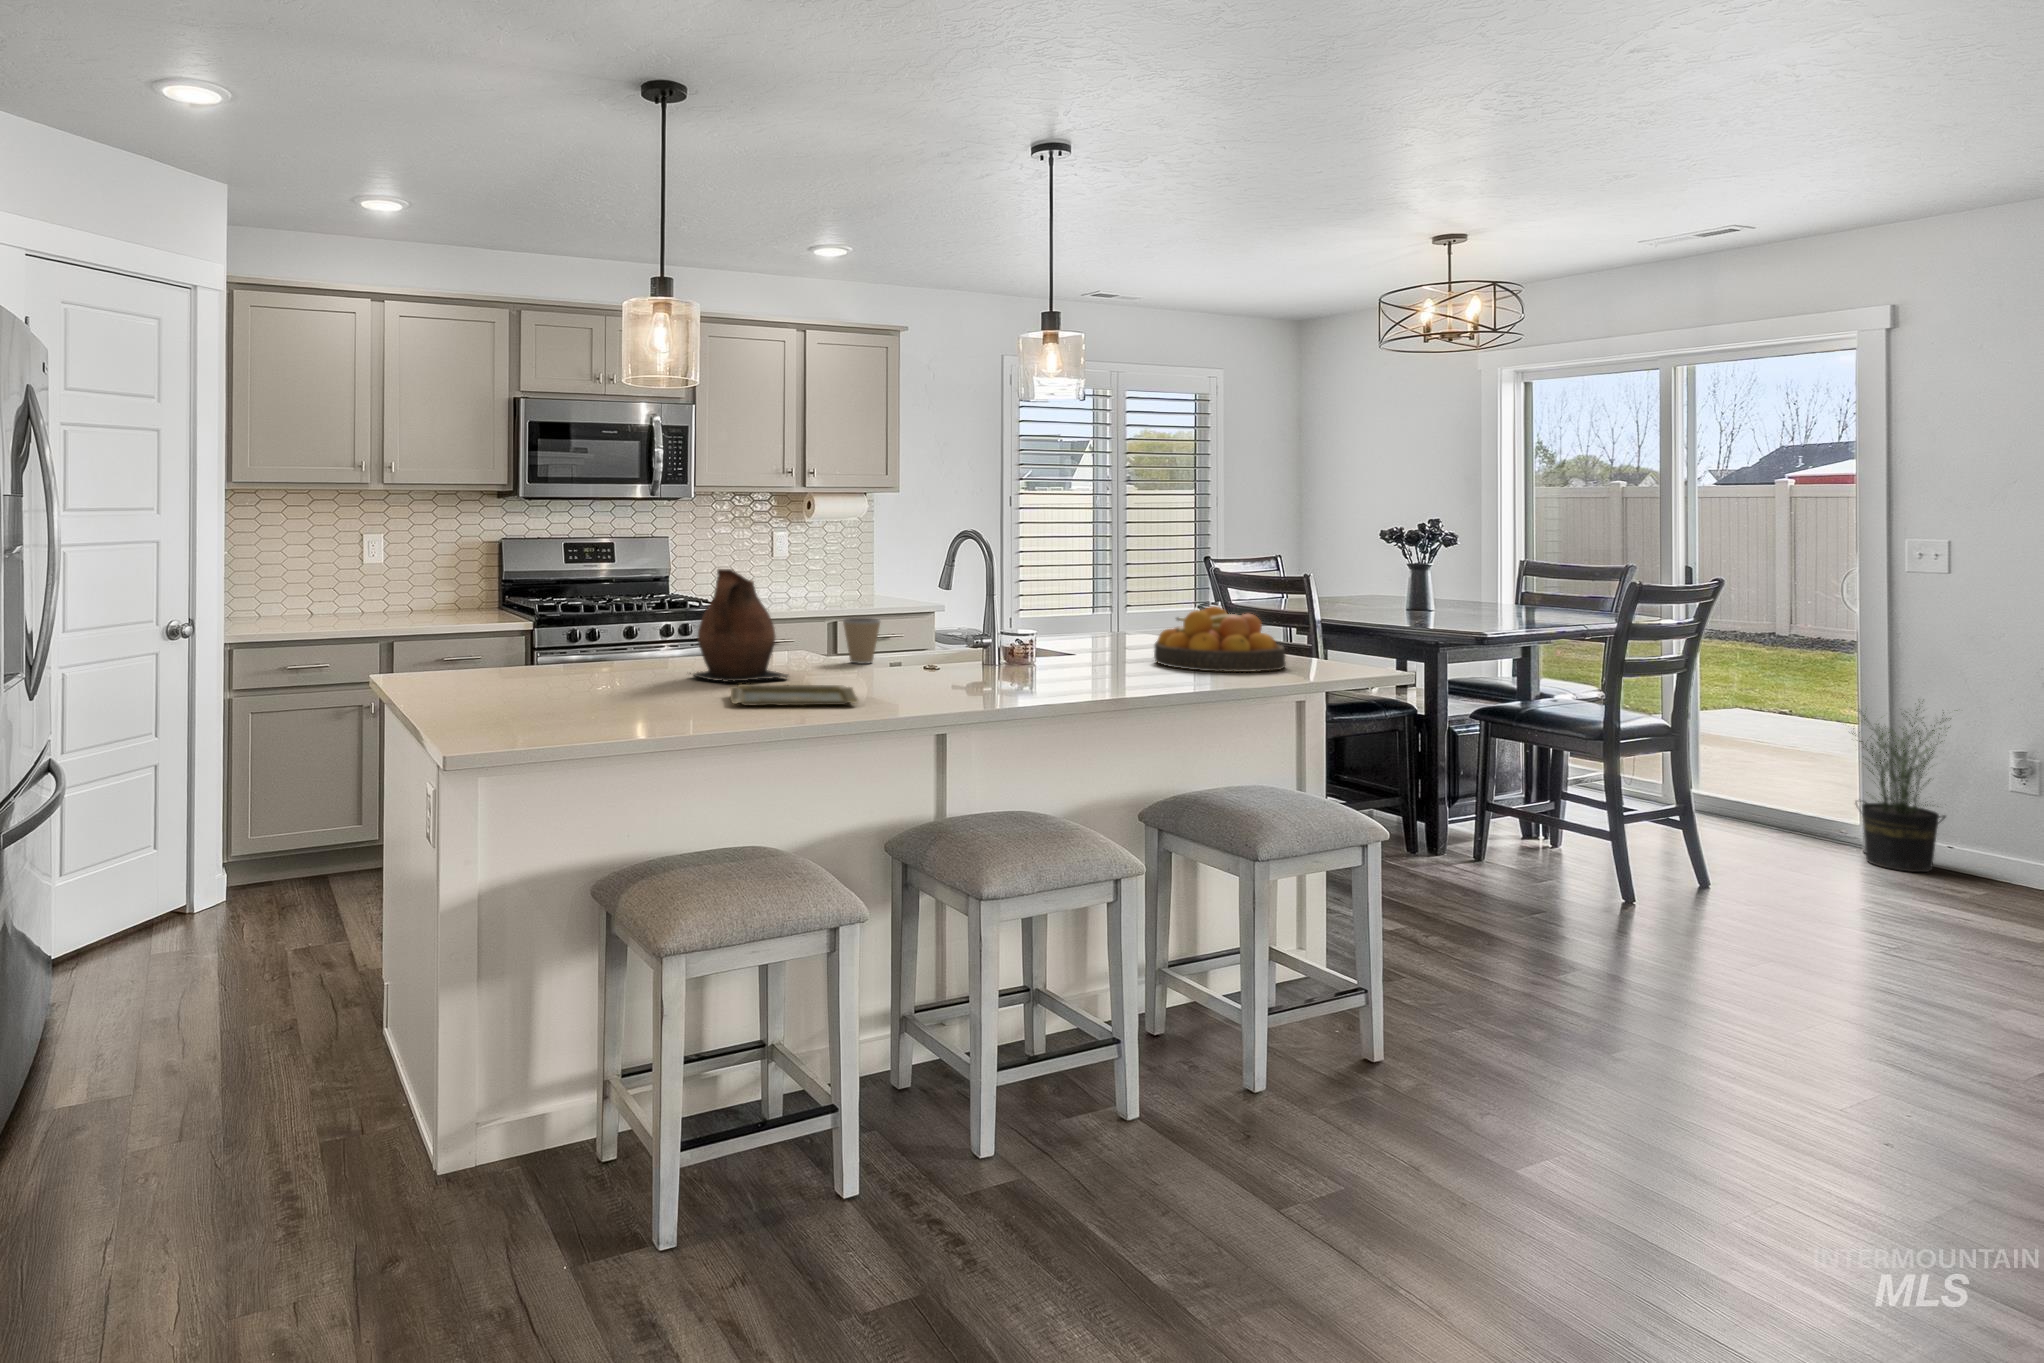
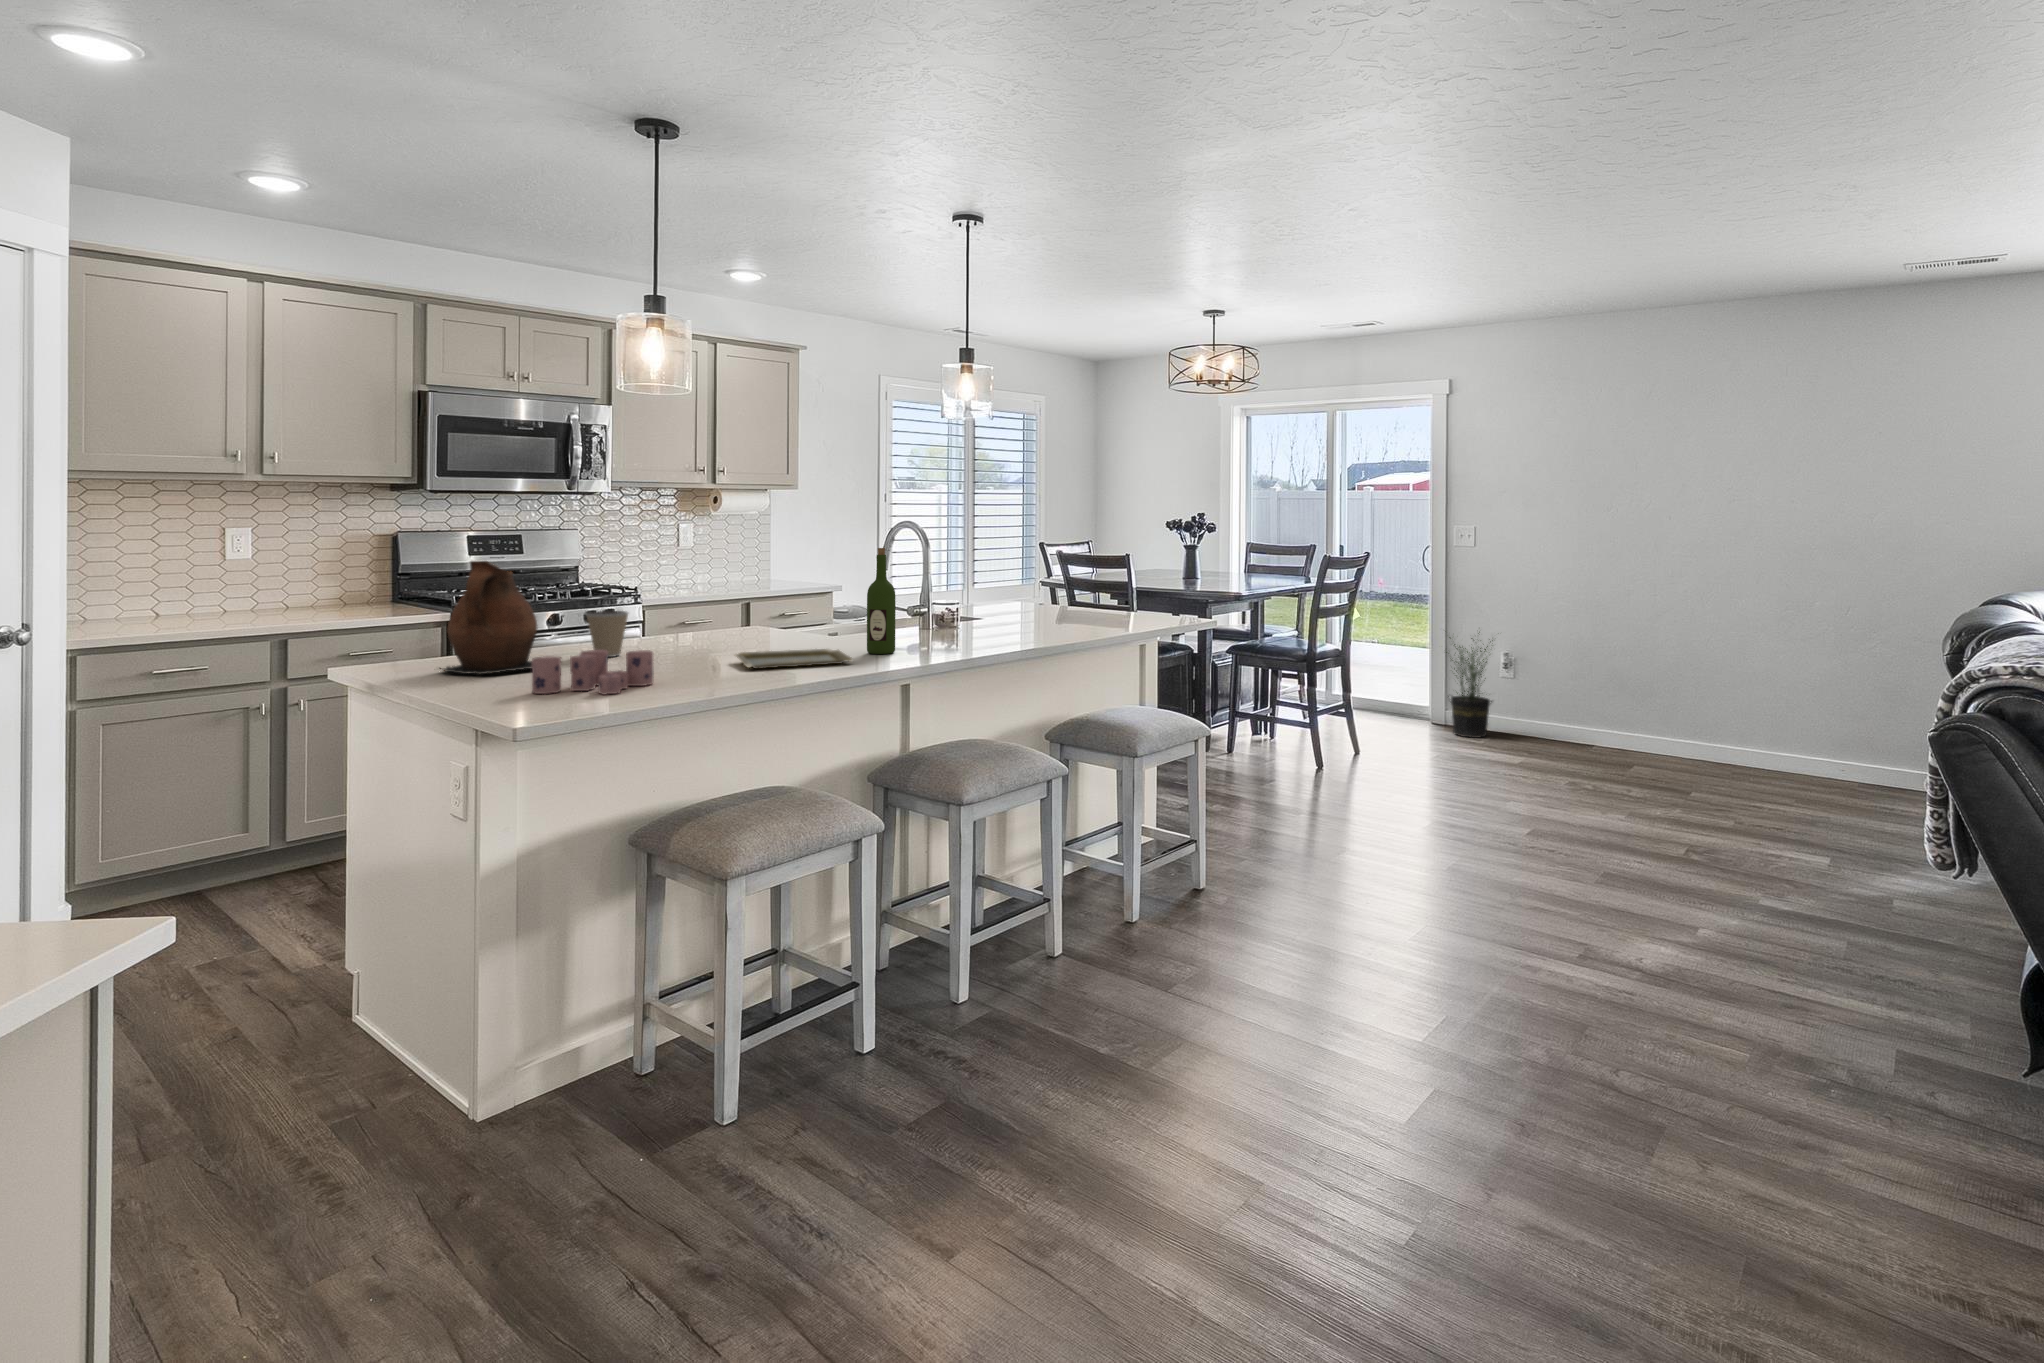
wine bottle: none [890,564,924,695] -> present [867,548,896,654]
ceramic pitcher: present [690,569,789,682] -> present [442,561,537,675]
fruit bowl: present [1154,606,1286,672] -> none [1045,578,1138,626]
coffee cup: present [843,618,880,664] -> present [587,611,628,657]
candle: none [492,674,619,727] -> present [532,650,653,695]

